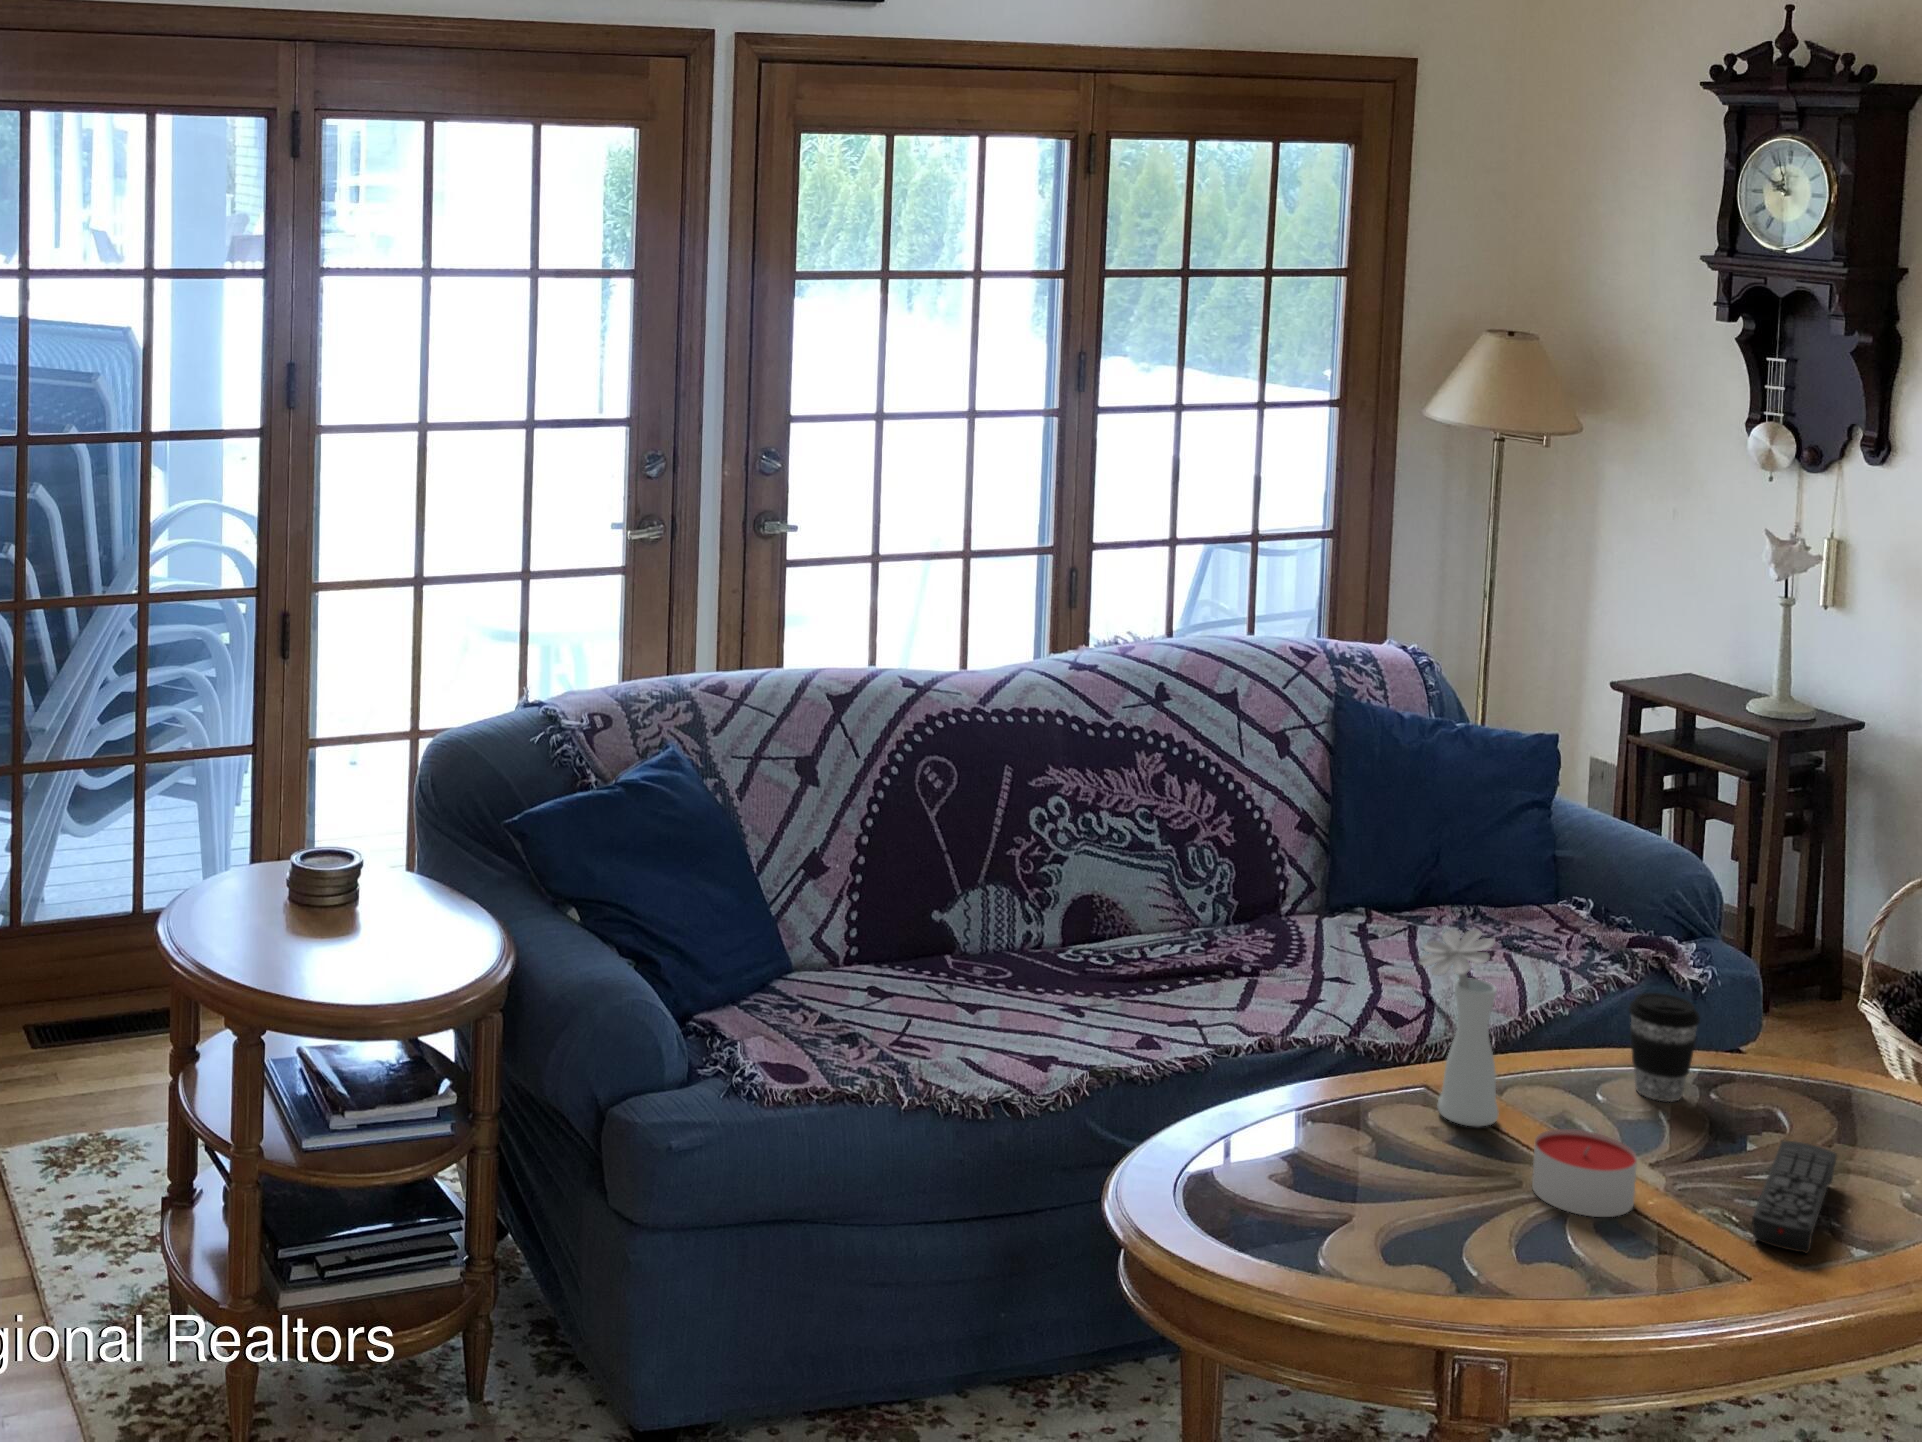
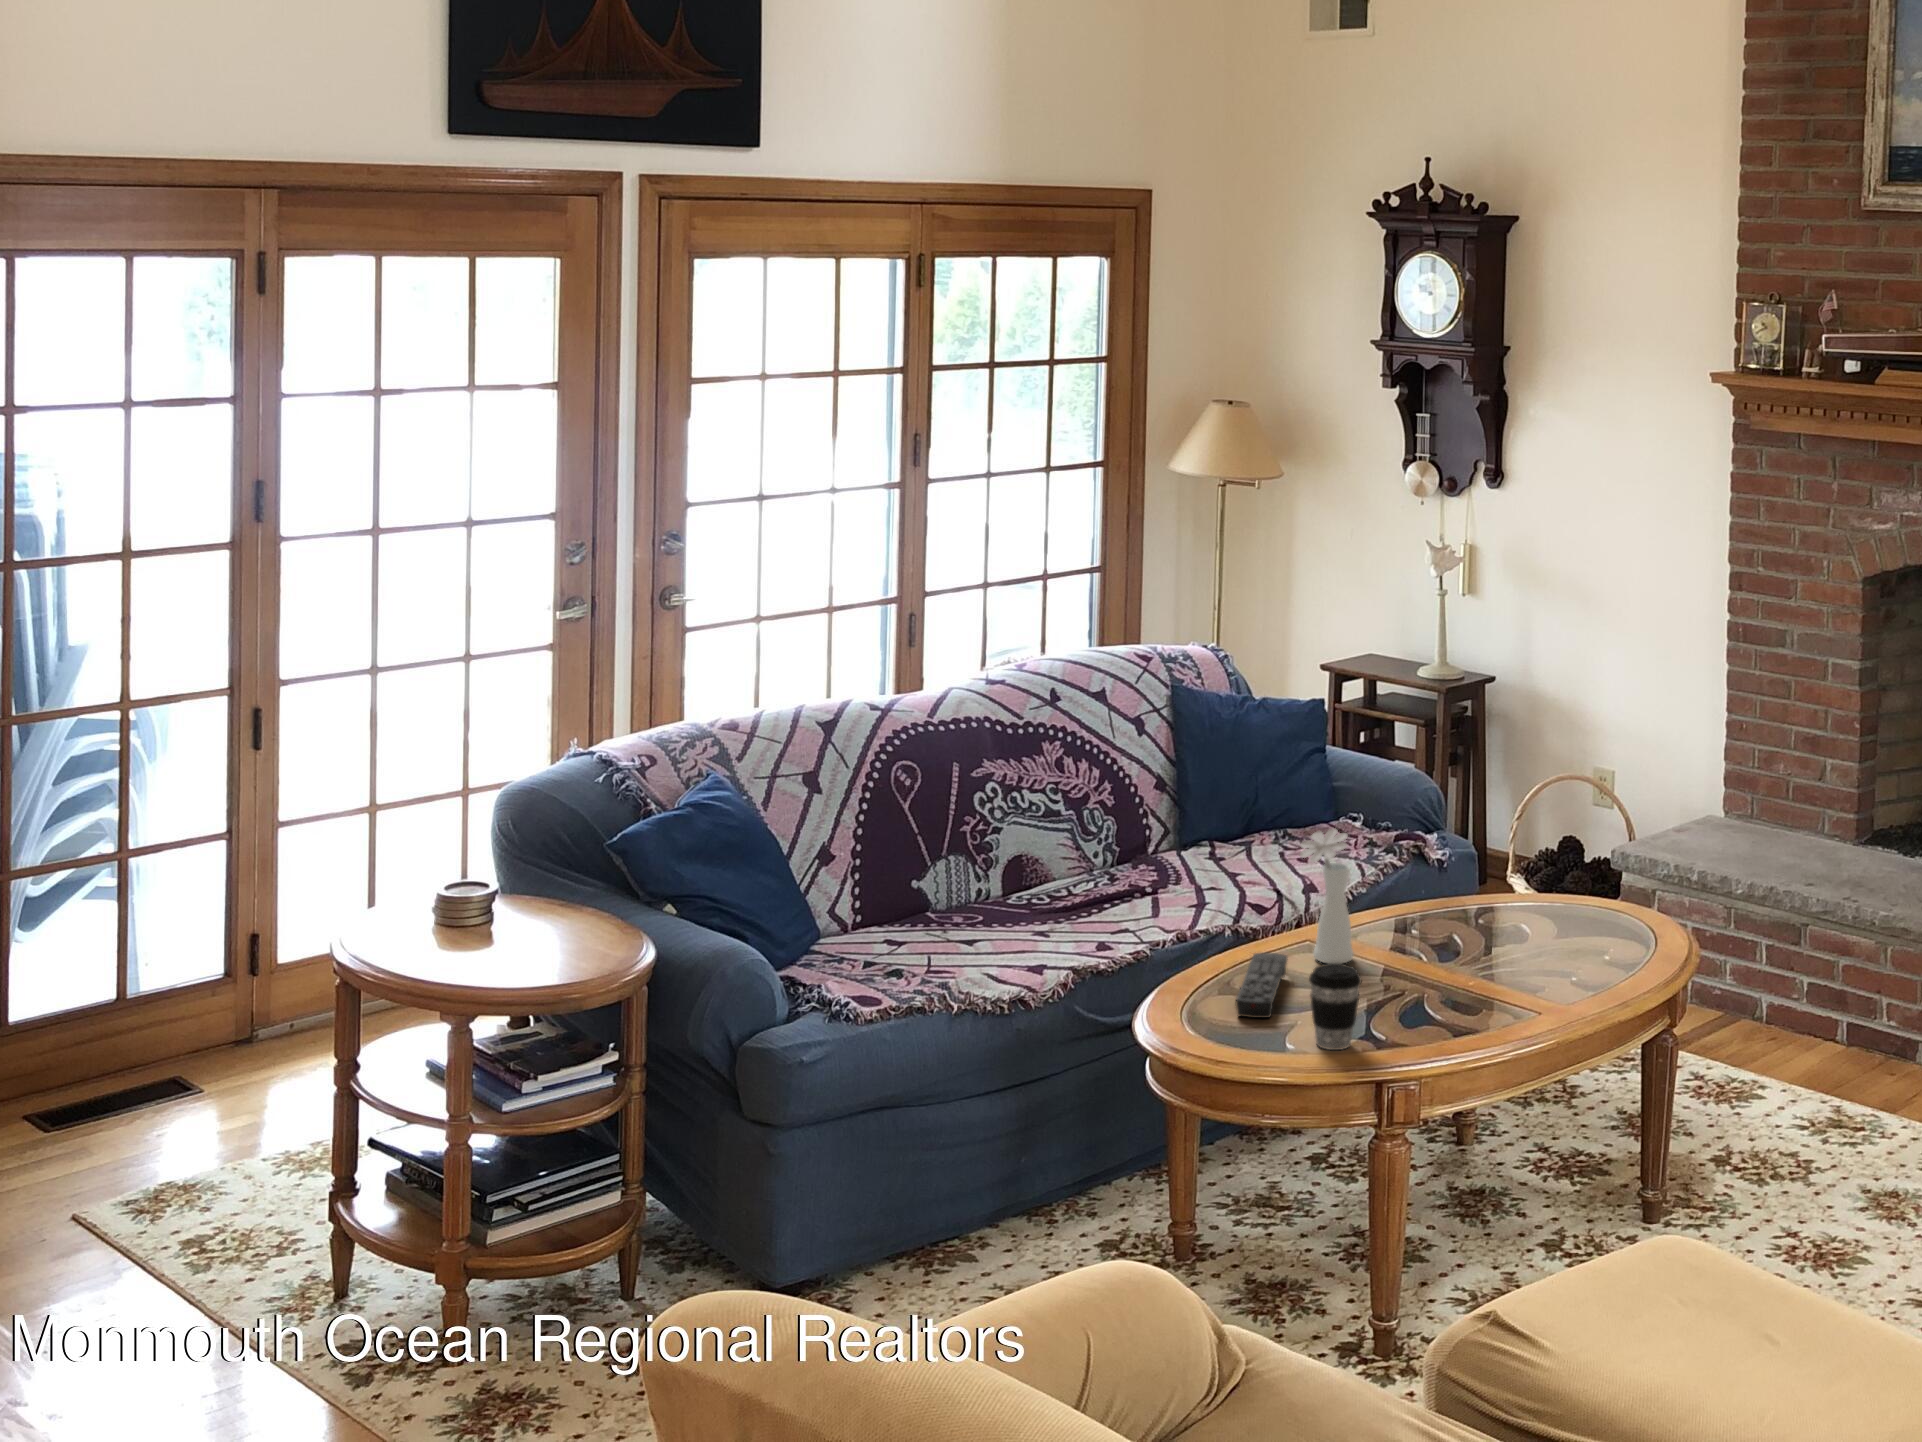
coffee cup: present [1629,993,1700,1101] -> present [1309,963,1361,1050]
candle: present [1532,1129,1637,1217] -> none [1389,950,1454,1003]
remote control: present [1752,1140,1837,1253] -> present [1236,952,1288,1018]

